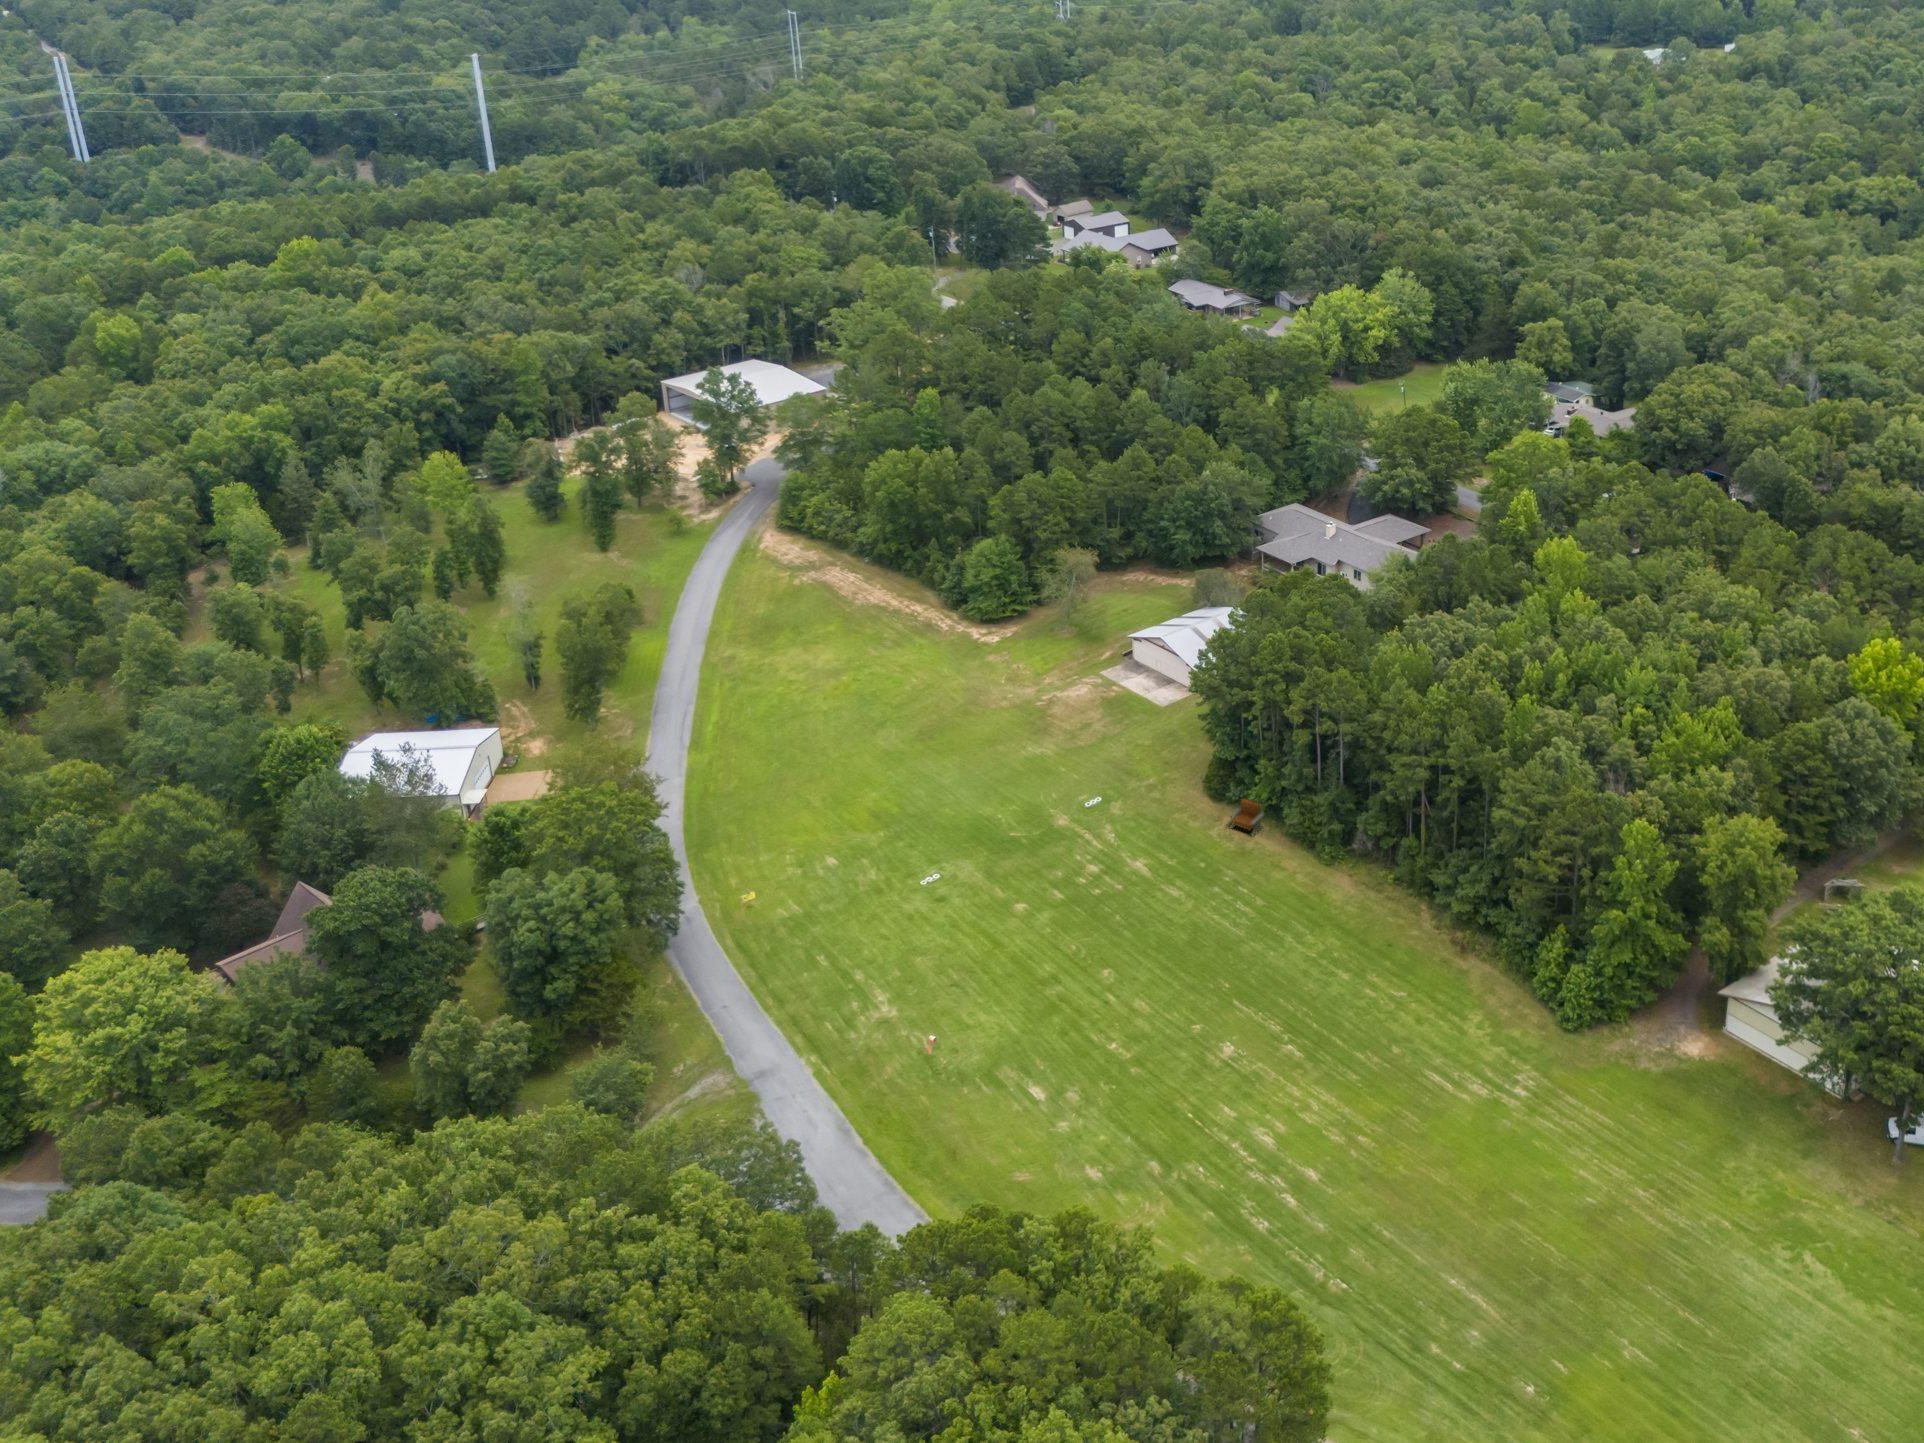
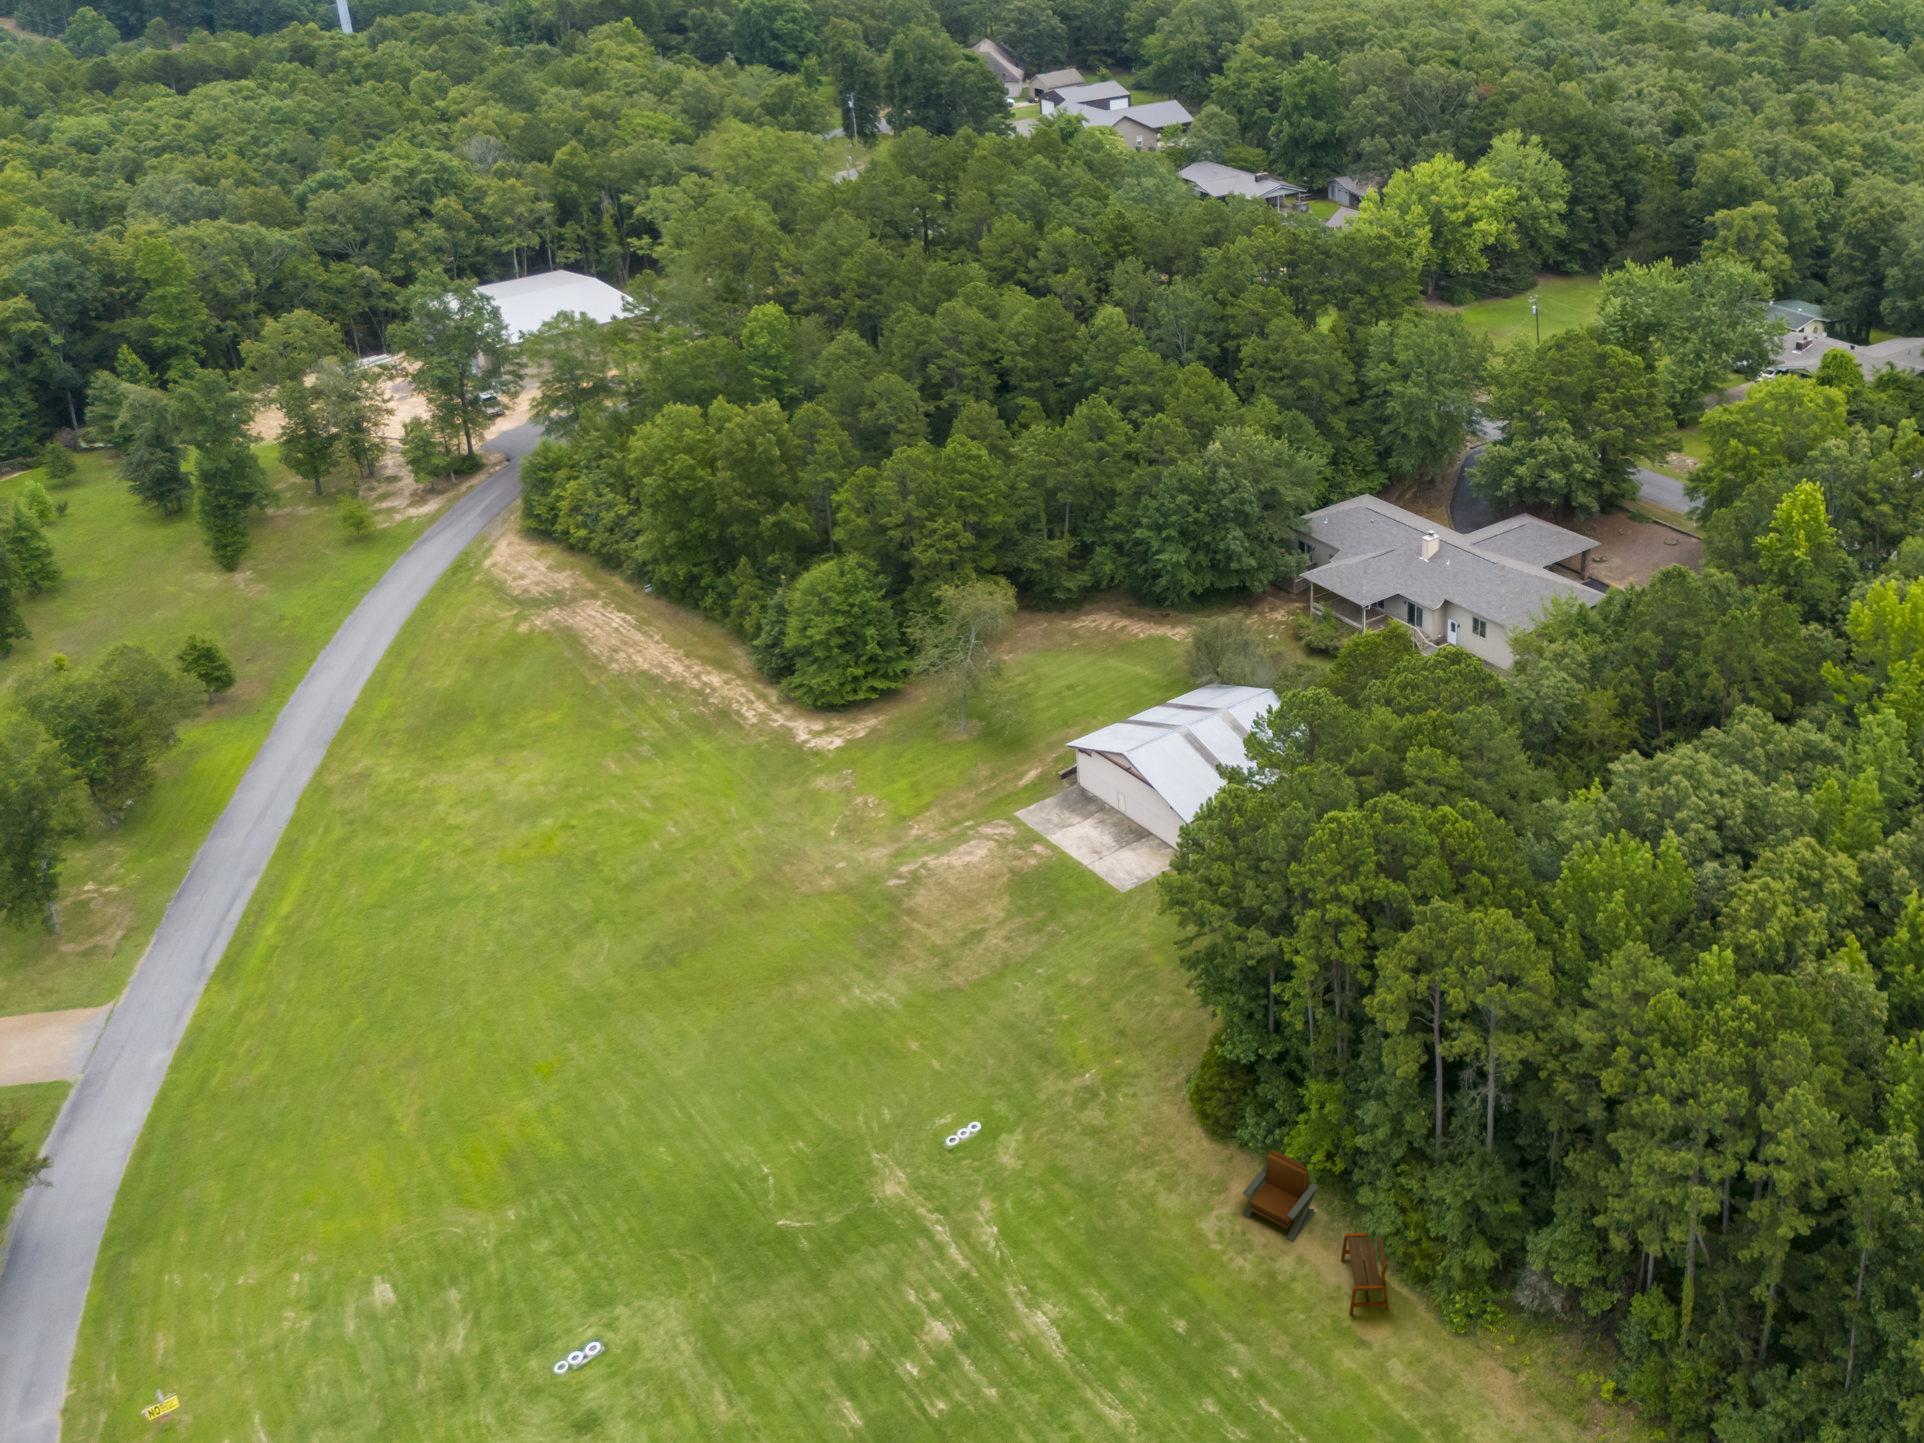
bench: none [1275,819,1297,860] -> present [1341,1233,1389,1315]

